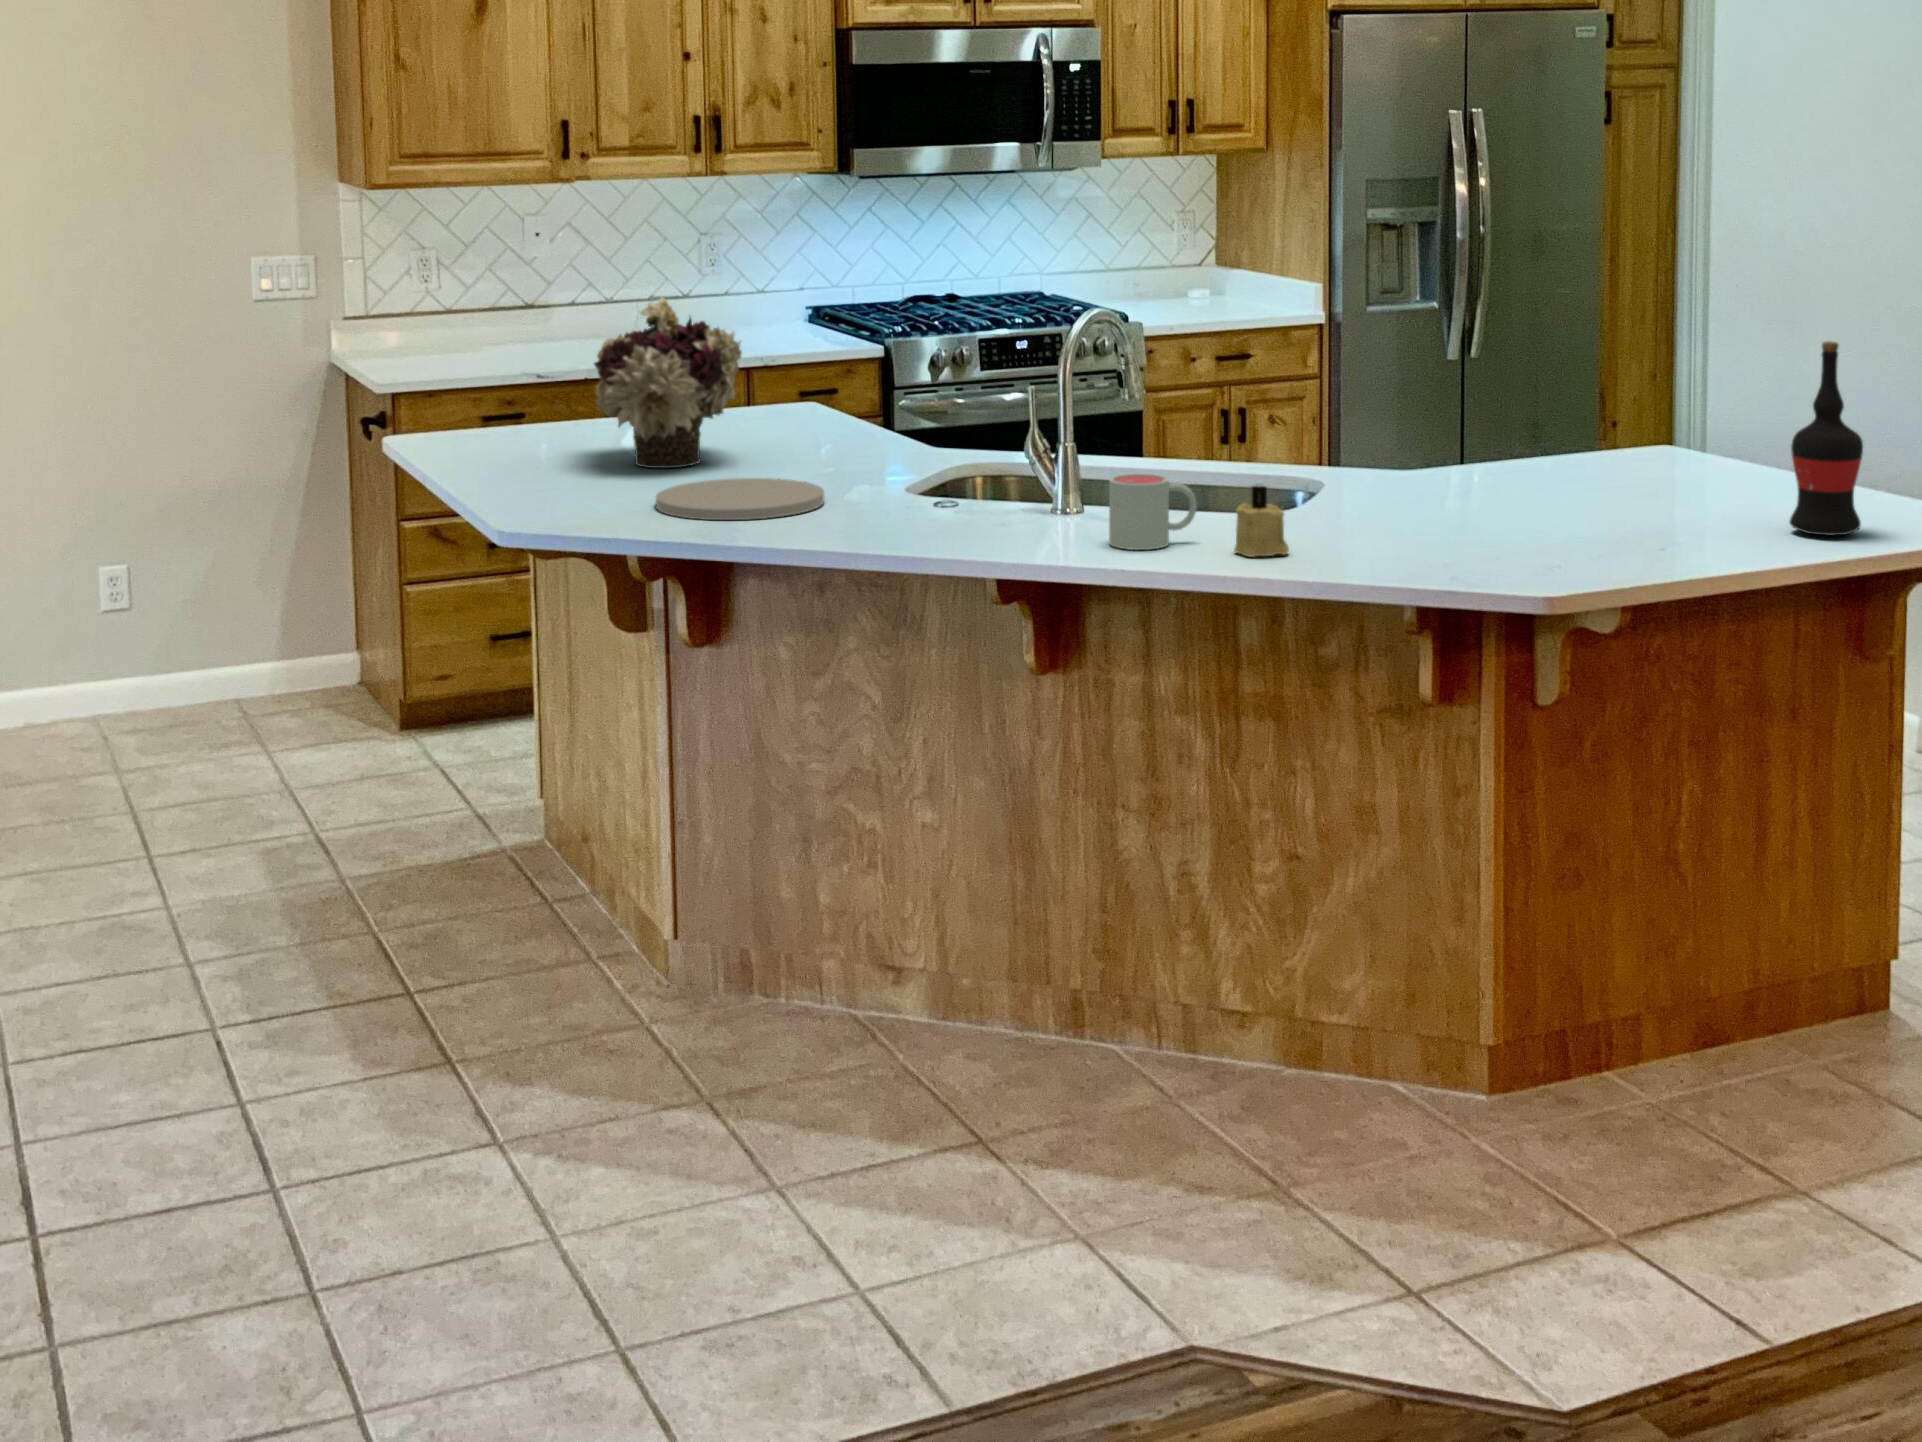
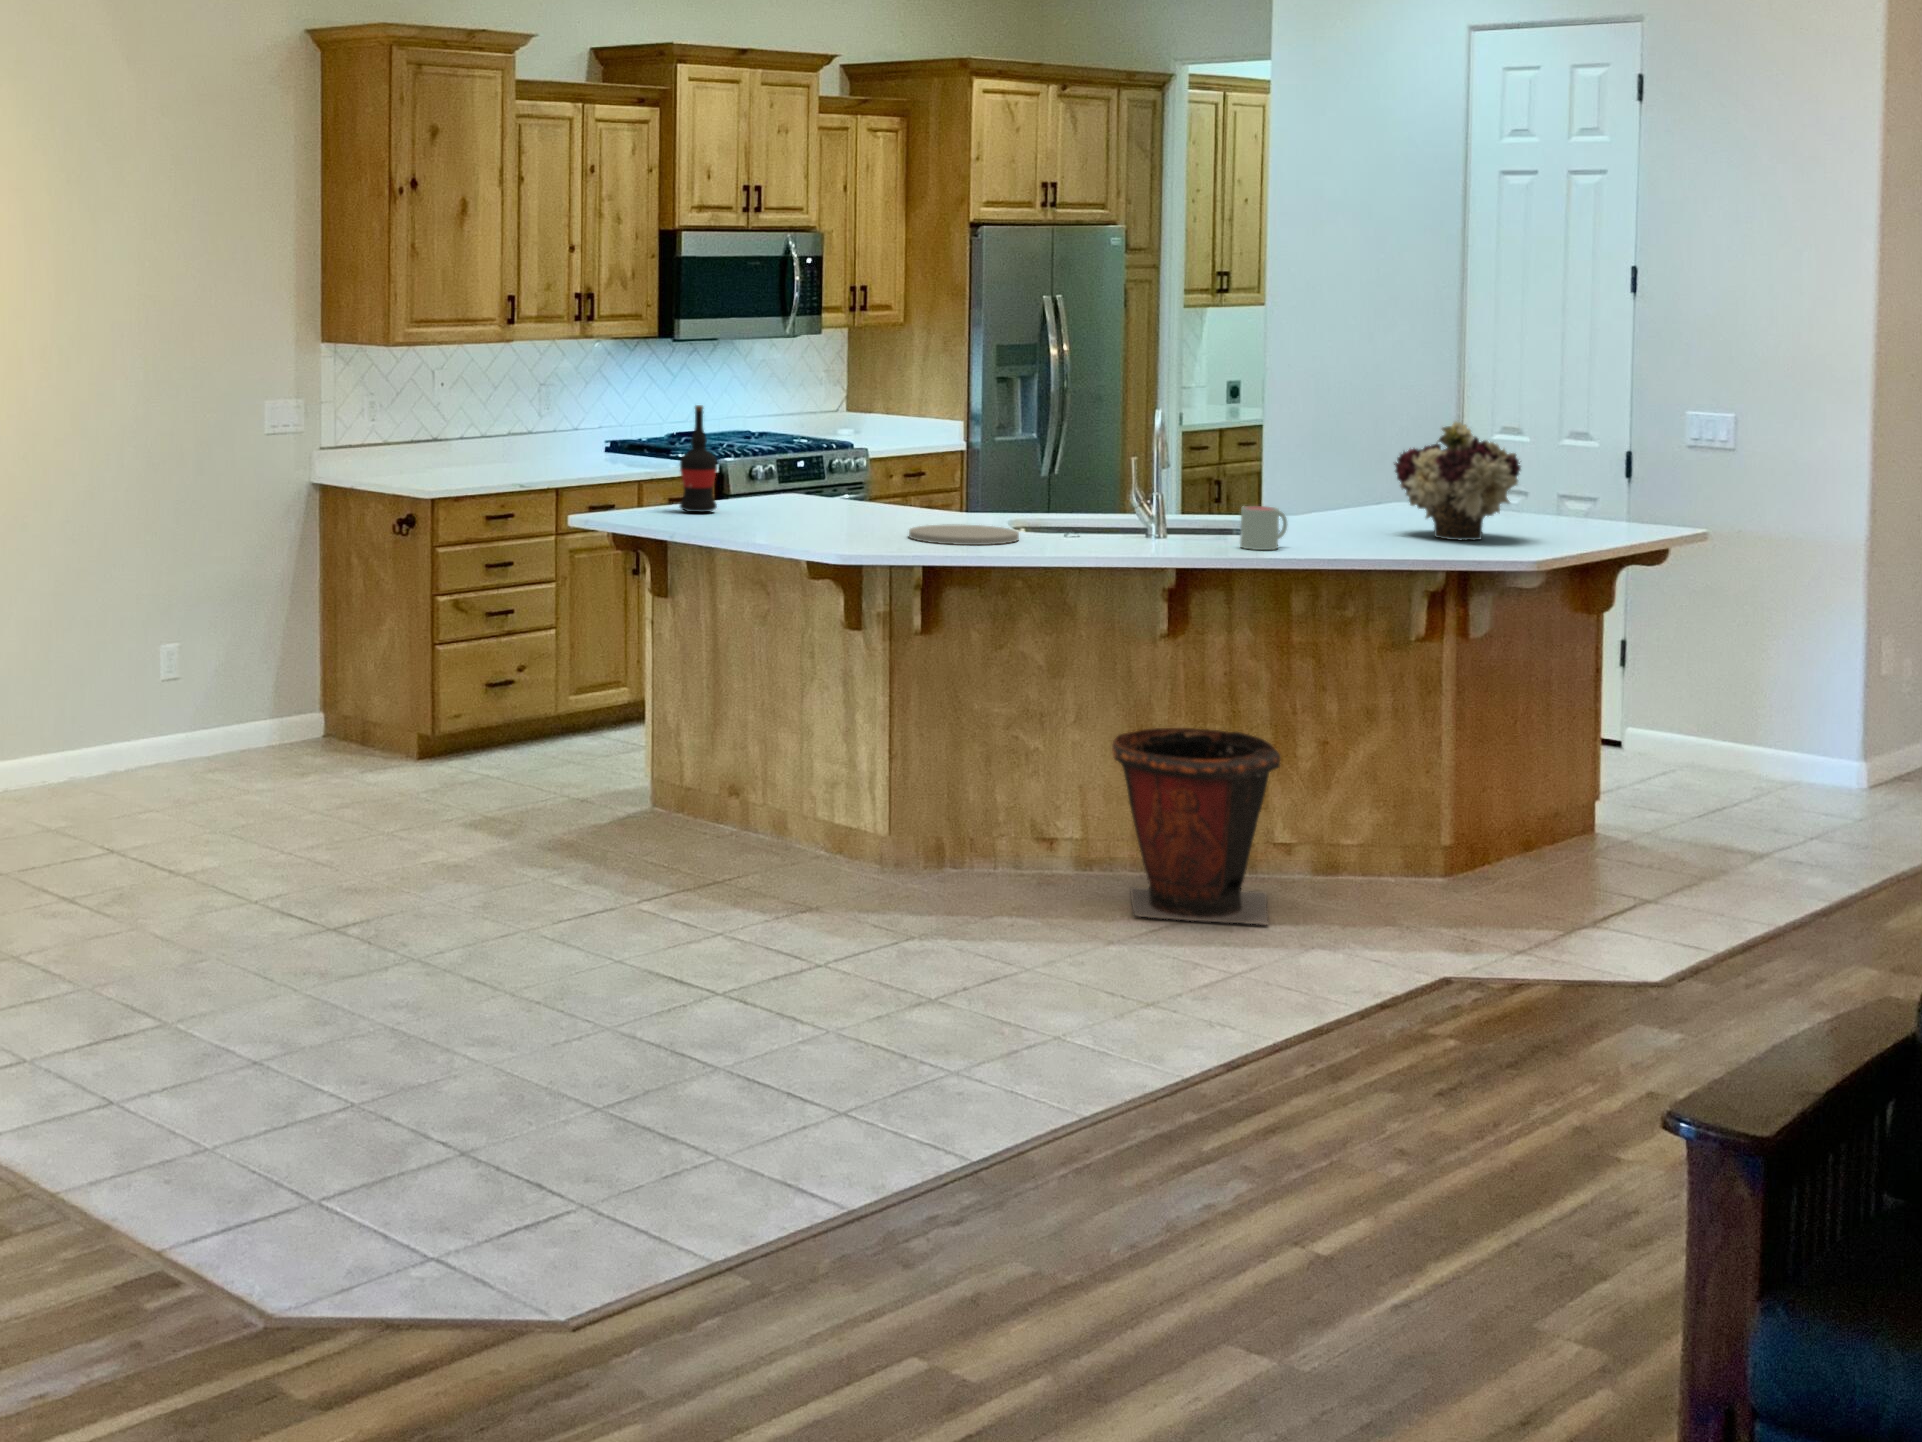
flower arrangement: present [594,297,742,468] -> present [1394,421,1521,541]
wine bottle: present [1790,341,1863,535] -> present [680,405,717,512]
candle: present [1234,486,1289,557] -> none [1322,509,1355,551]
waste bin: none [899,815,1183,1166] -> present [1112,728,1280,925]

